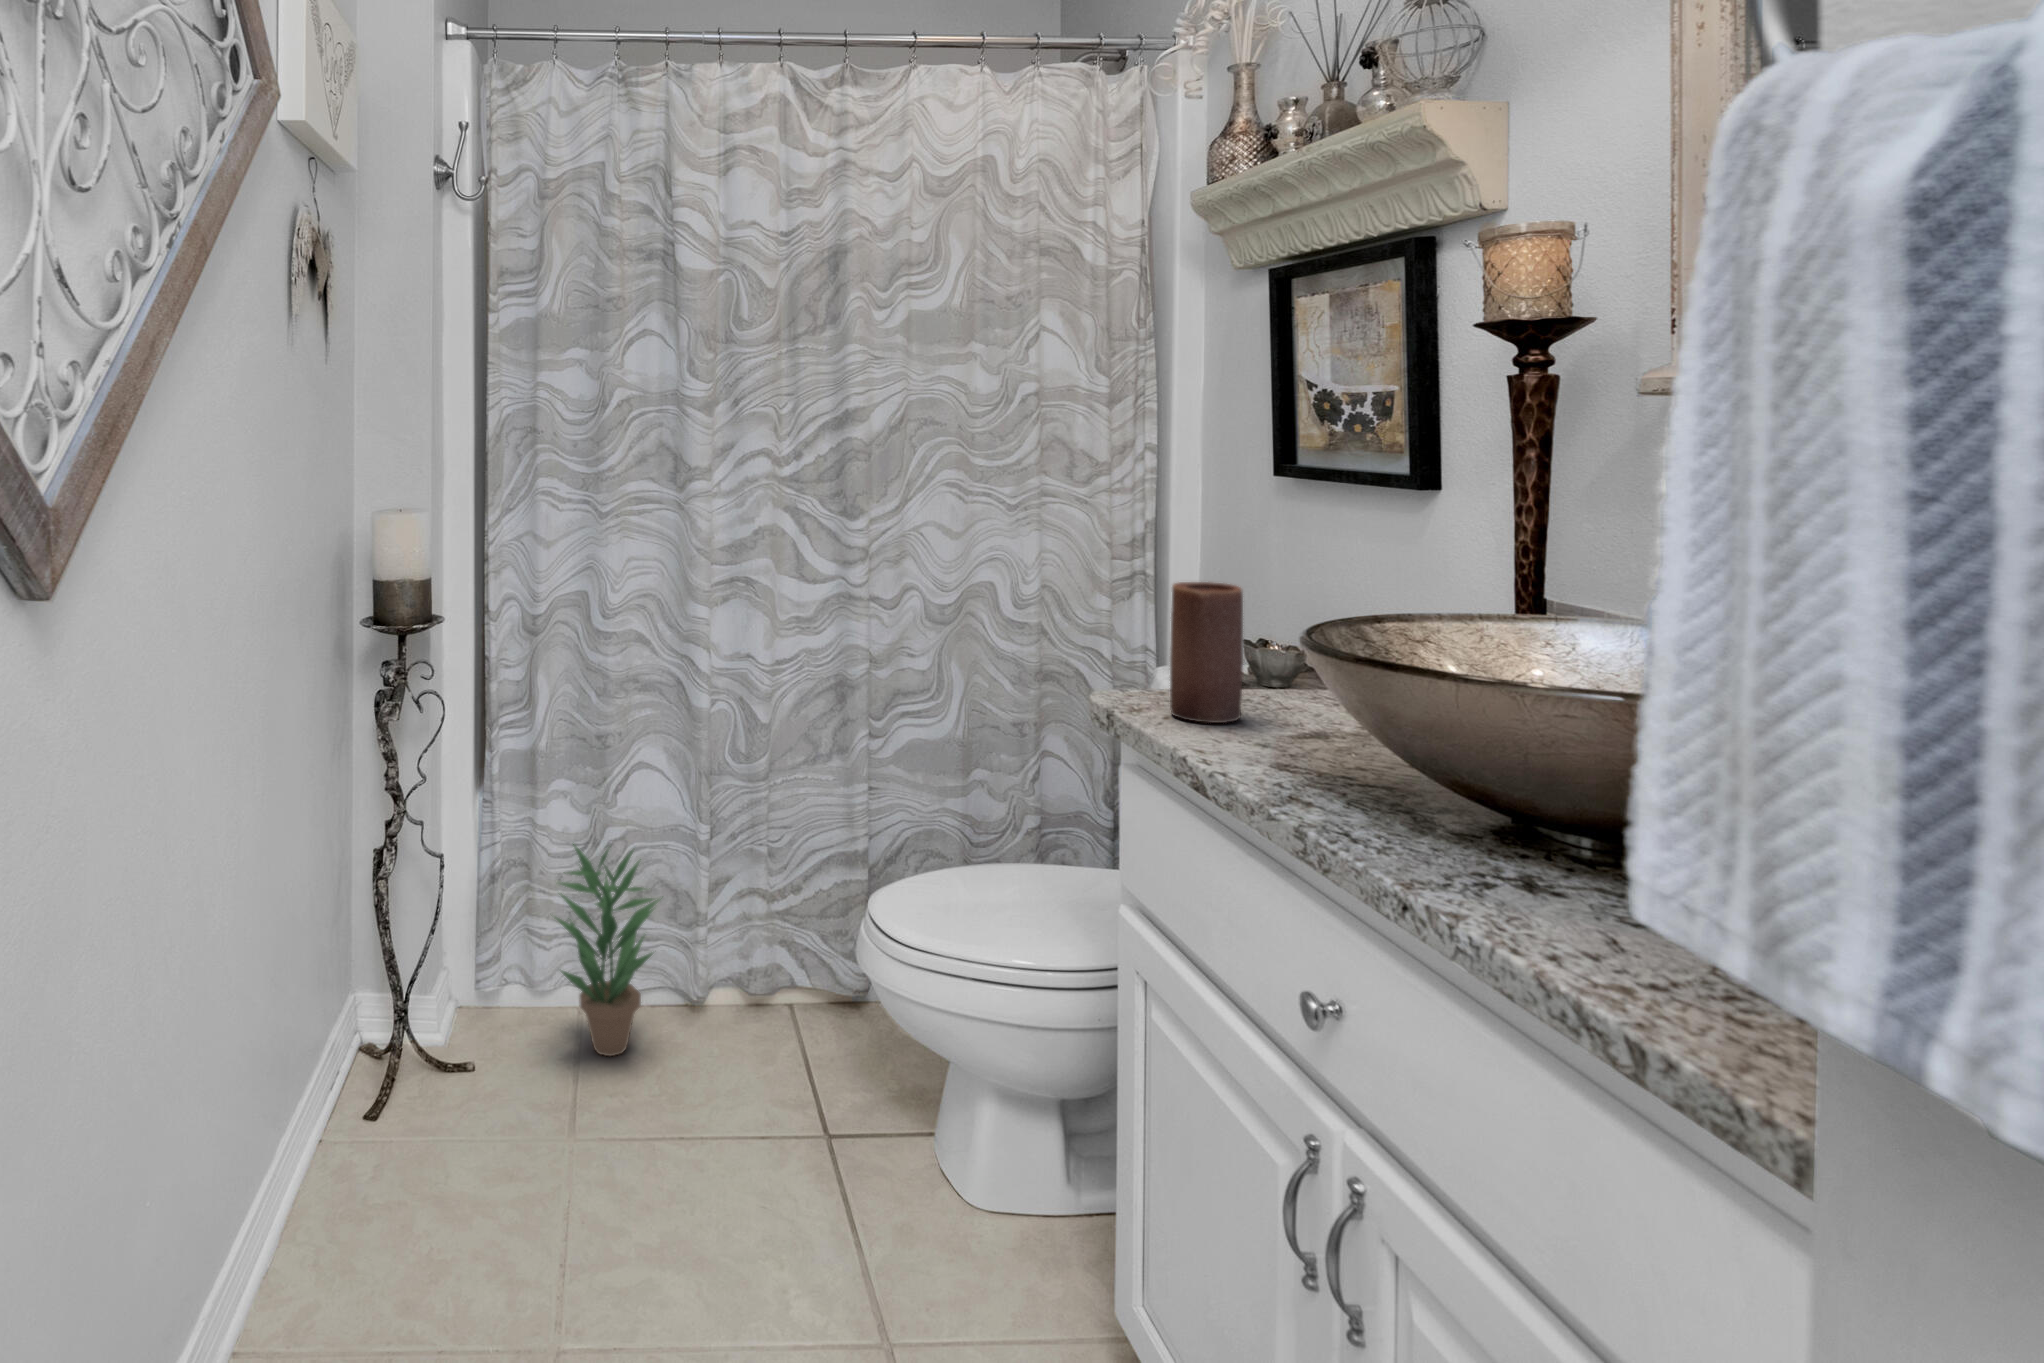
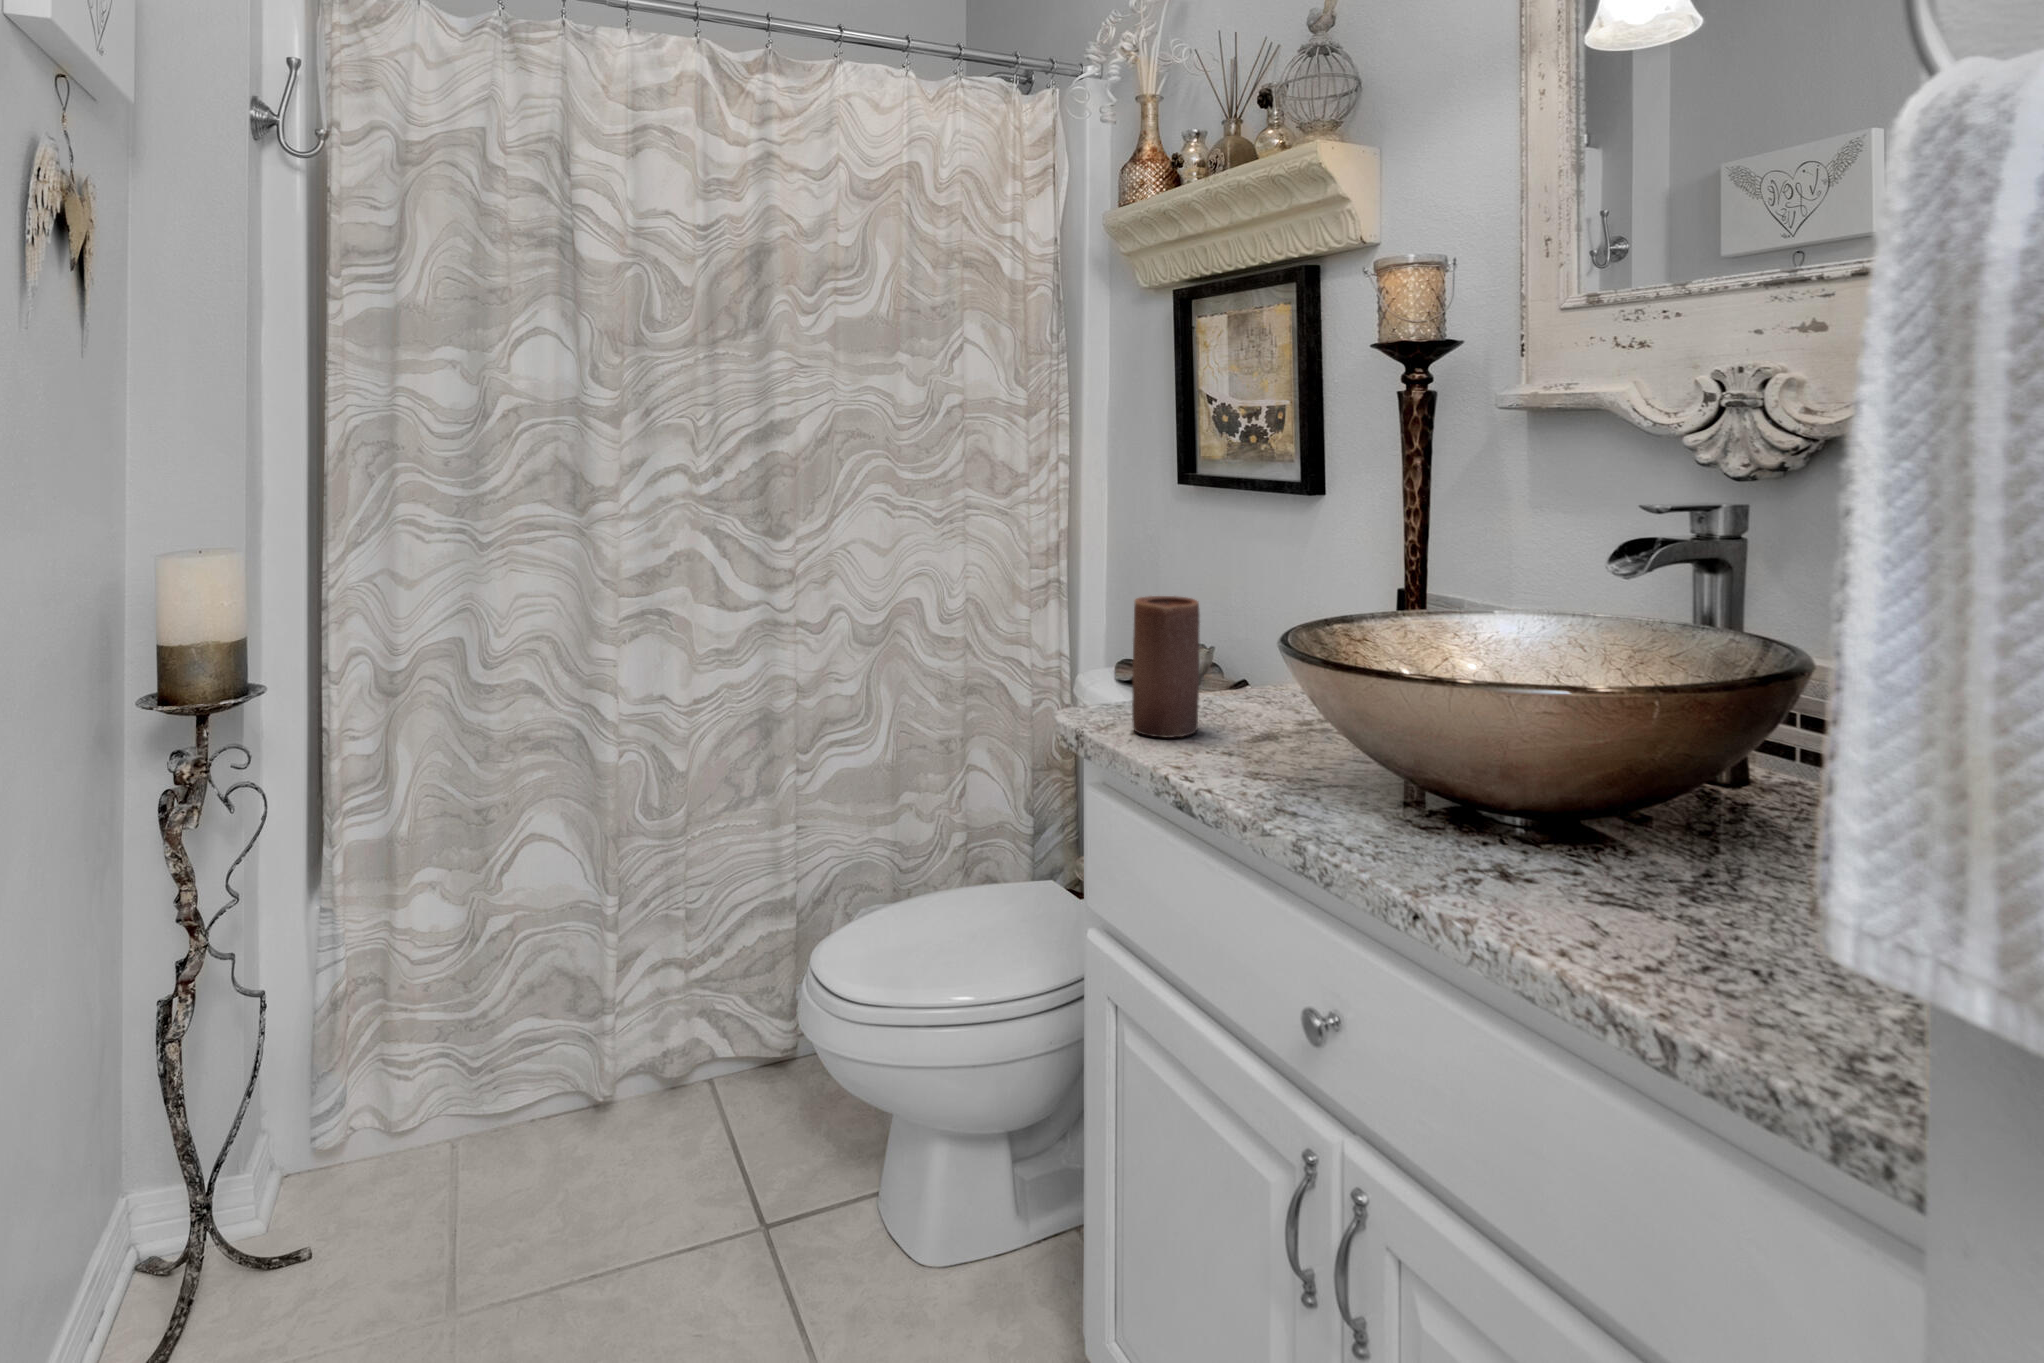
potted plant: present [556,844,658,1056] -> none [418,925,562,1177]

